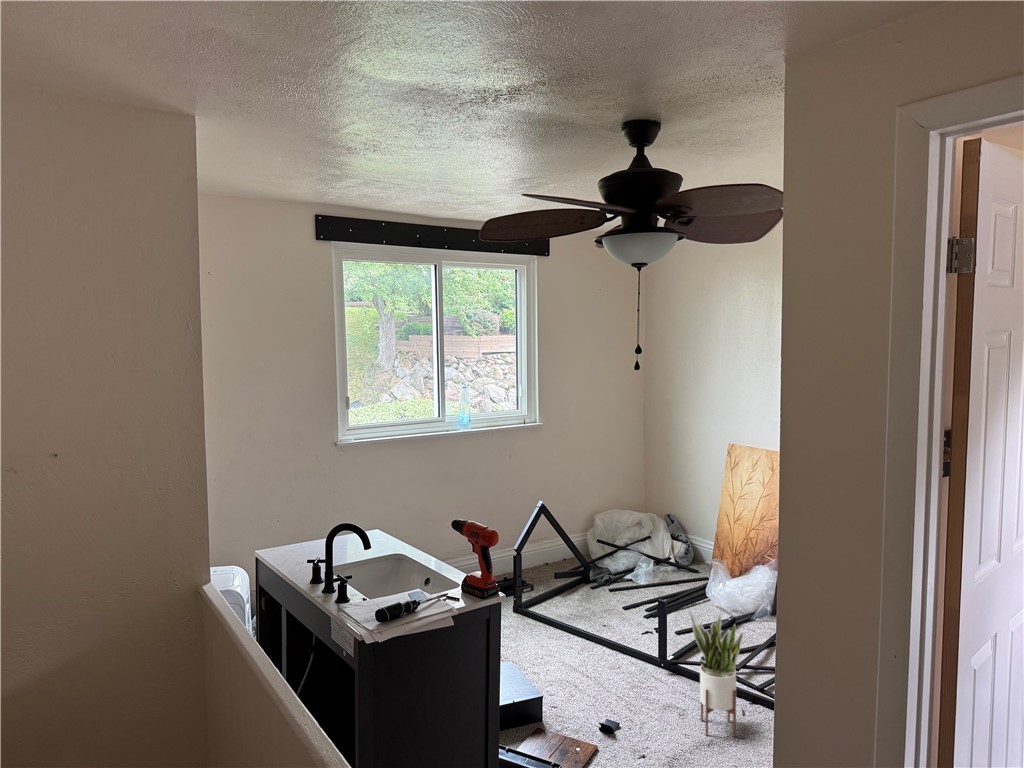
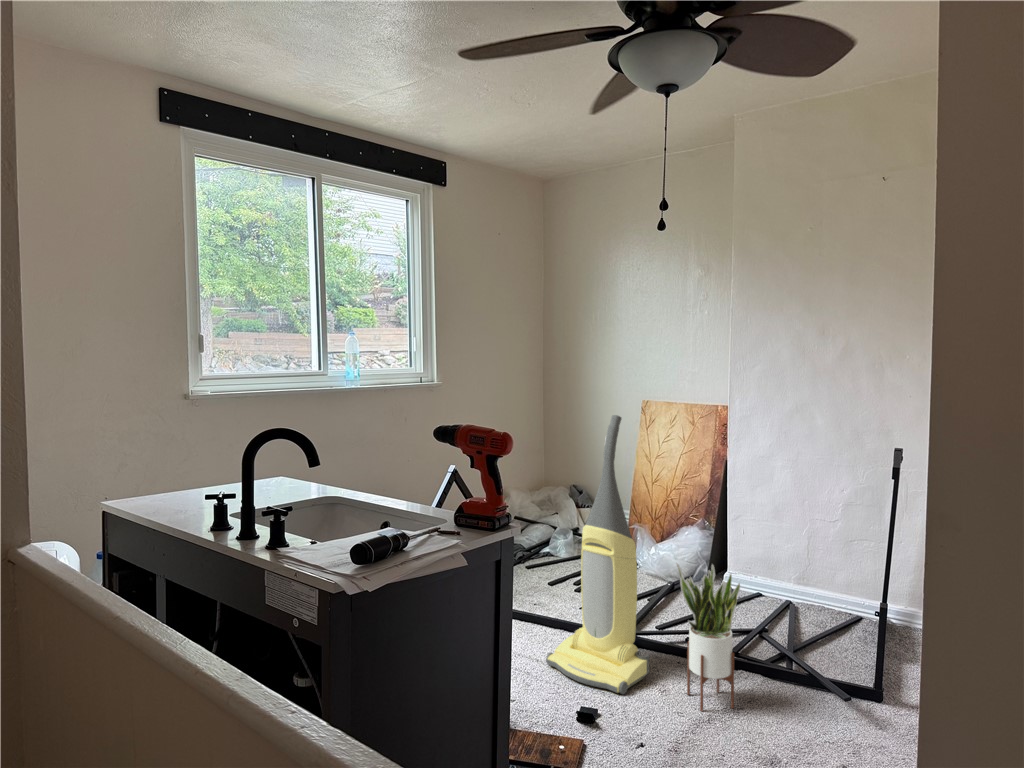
vacuum cleaner: none [593,479,675,714] -> present [546,415,649,695]

